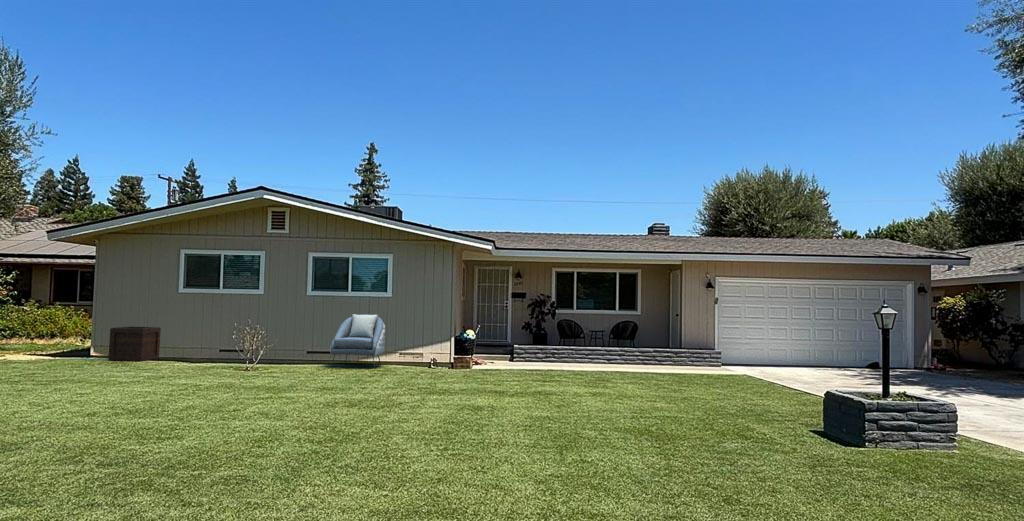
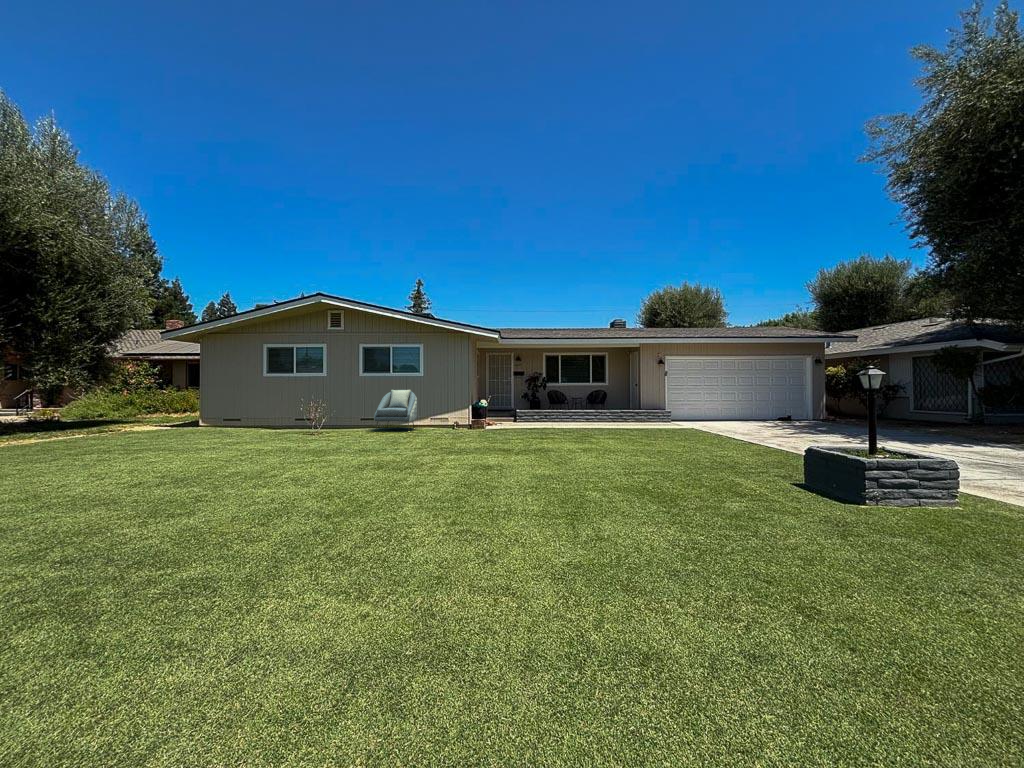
wooden crate: present [108,327,161,361] -> none [201,403,243,430]

